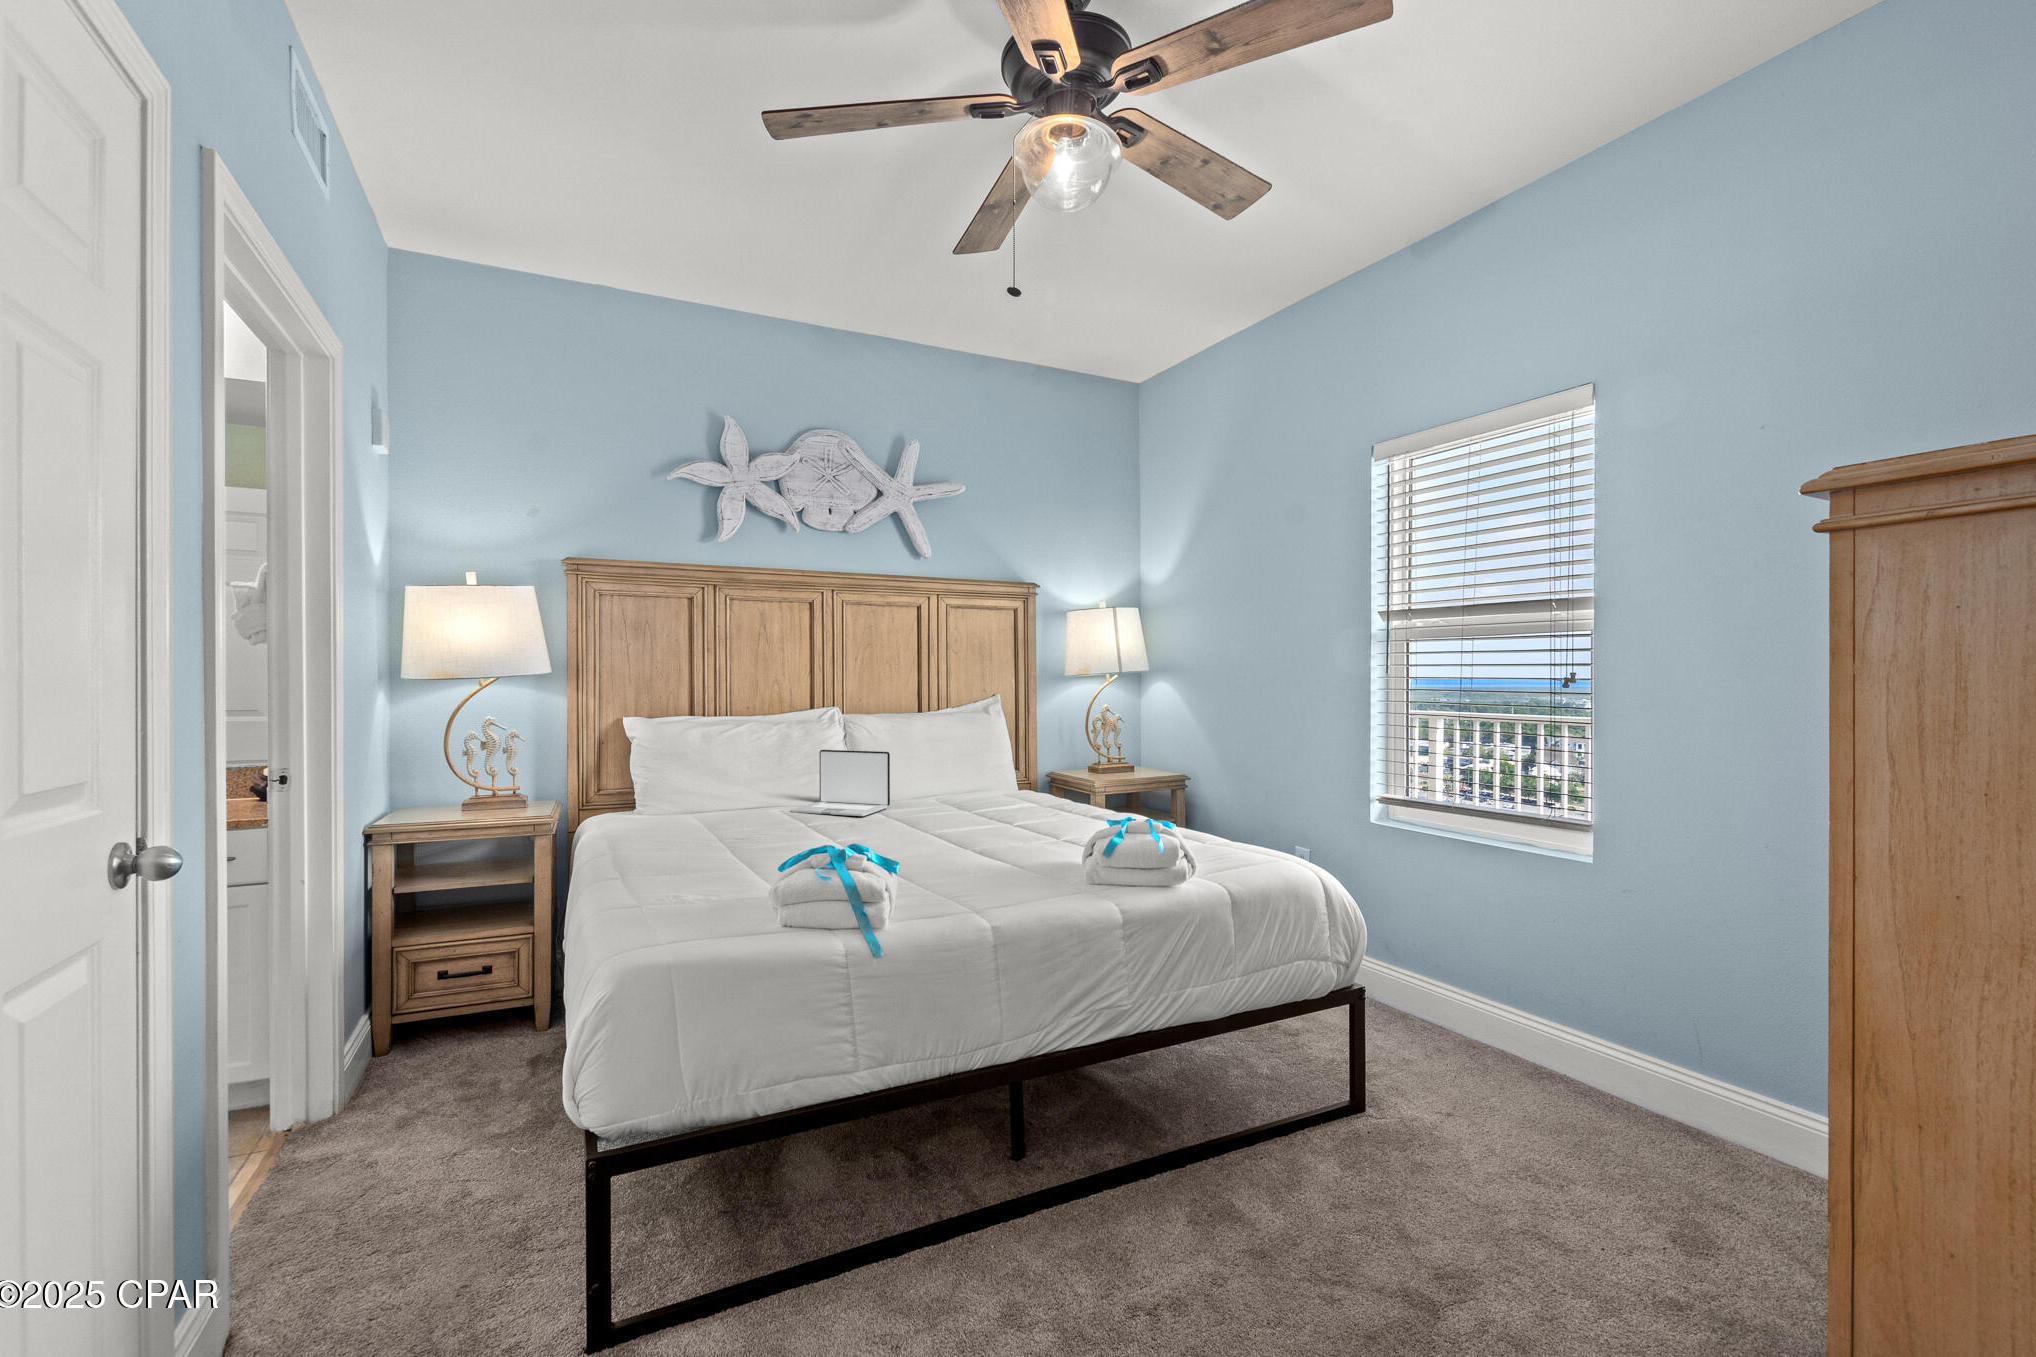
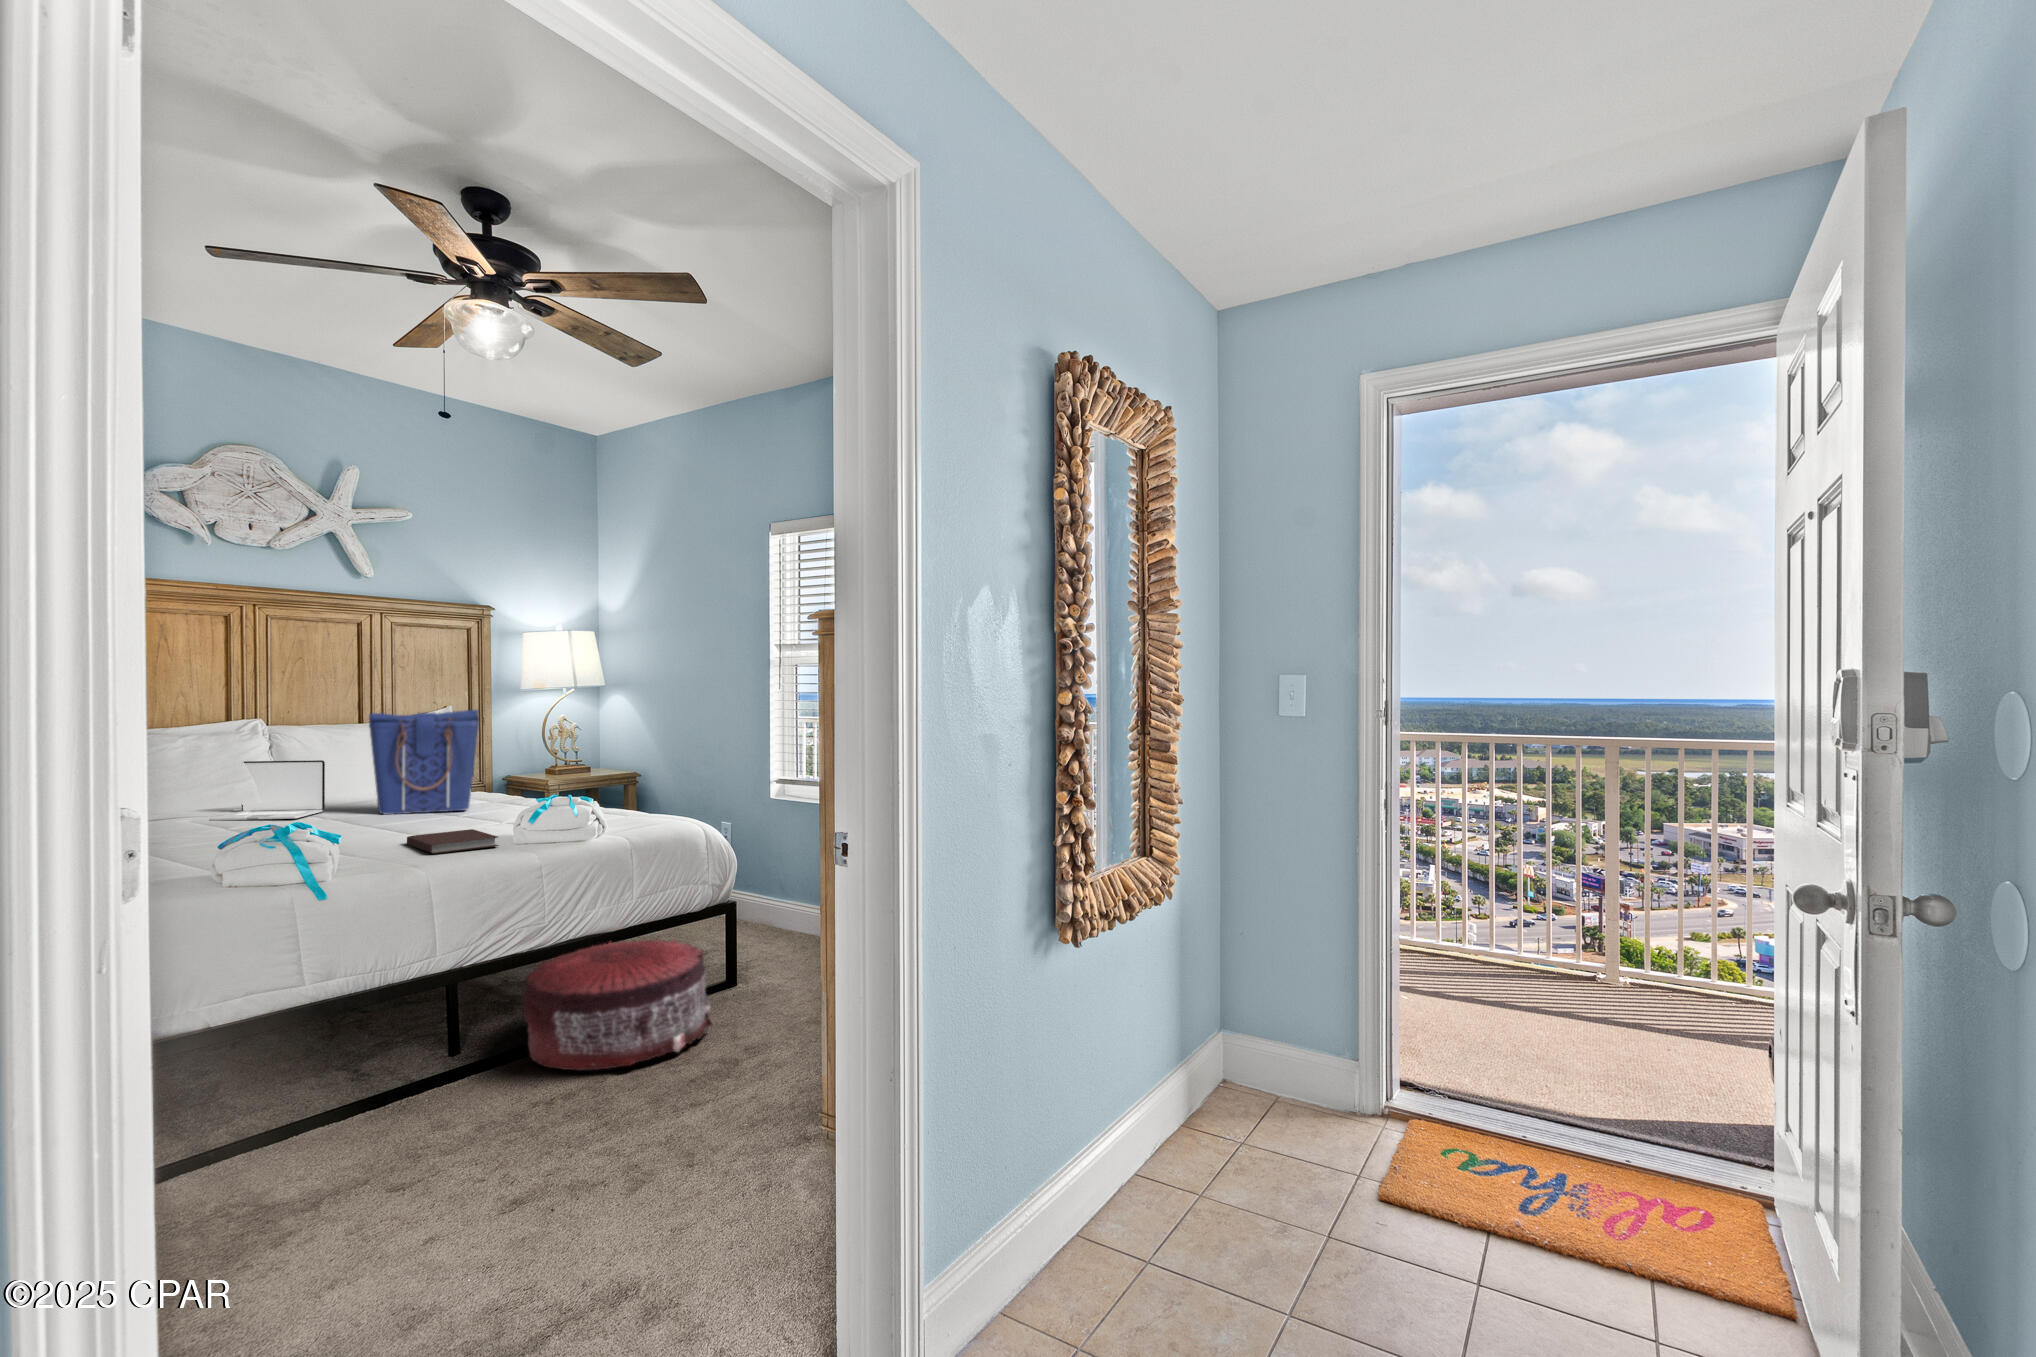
tote bag: none [930,699,1037,817] -> present [369,710,479,815]
notebook: none [971,854,1079,894] -> present [407,829,499,854]
pouf: none [1112,1028,1389,1284] -> present [523,939,712,1071]

